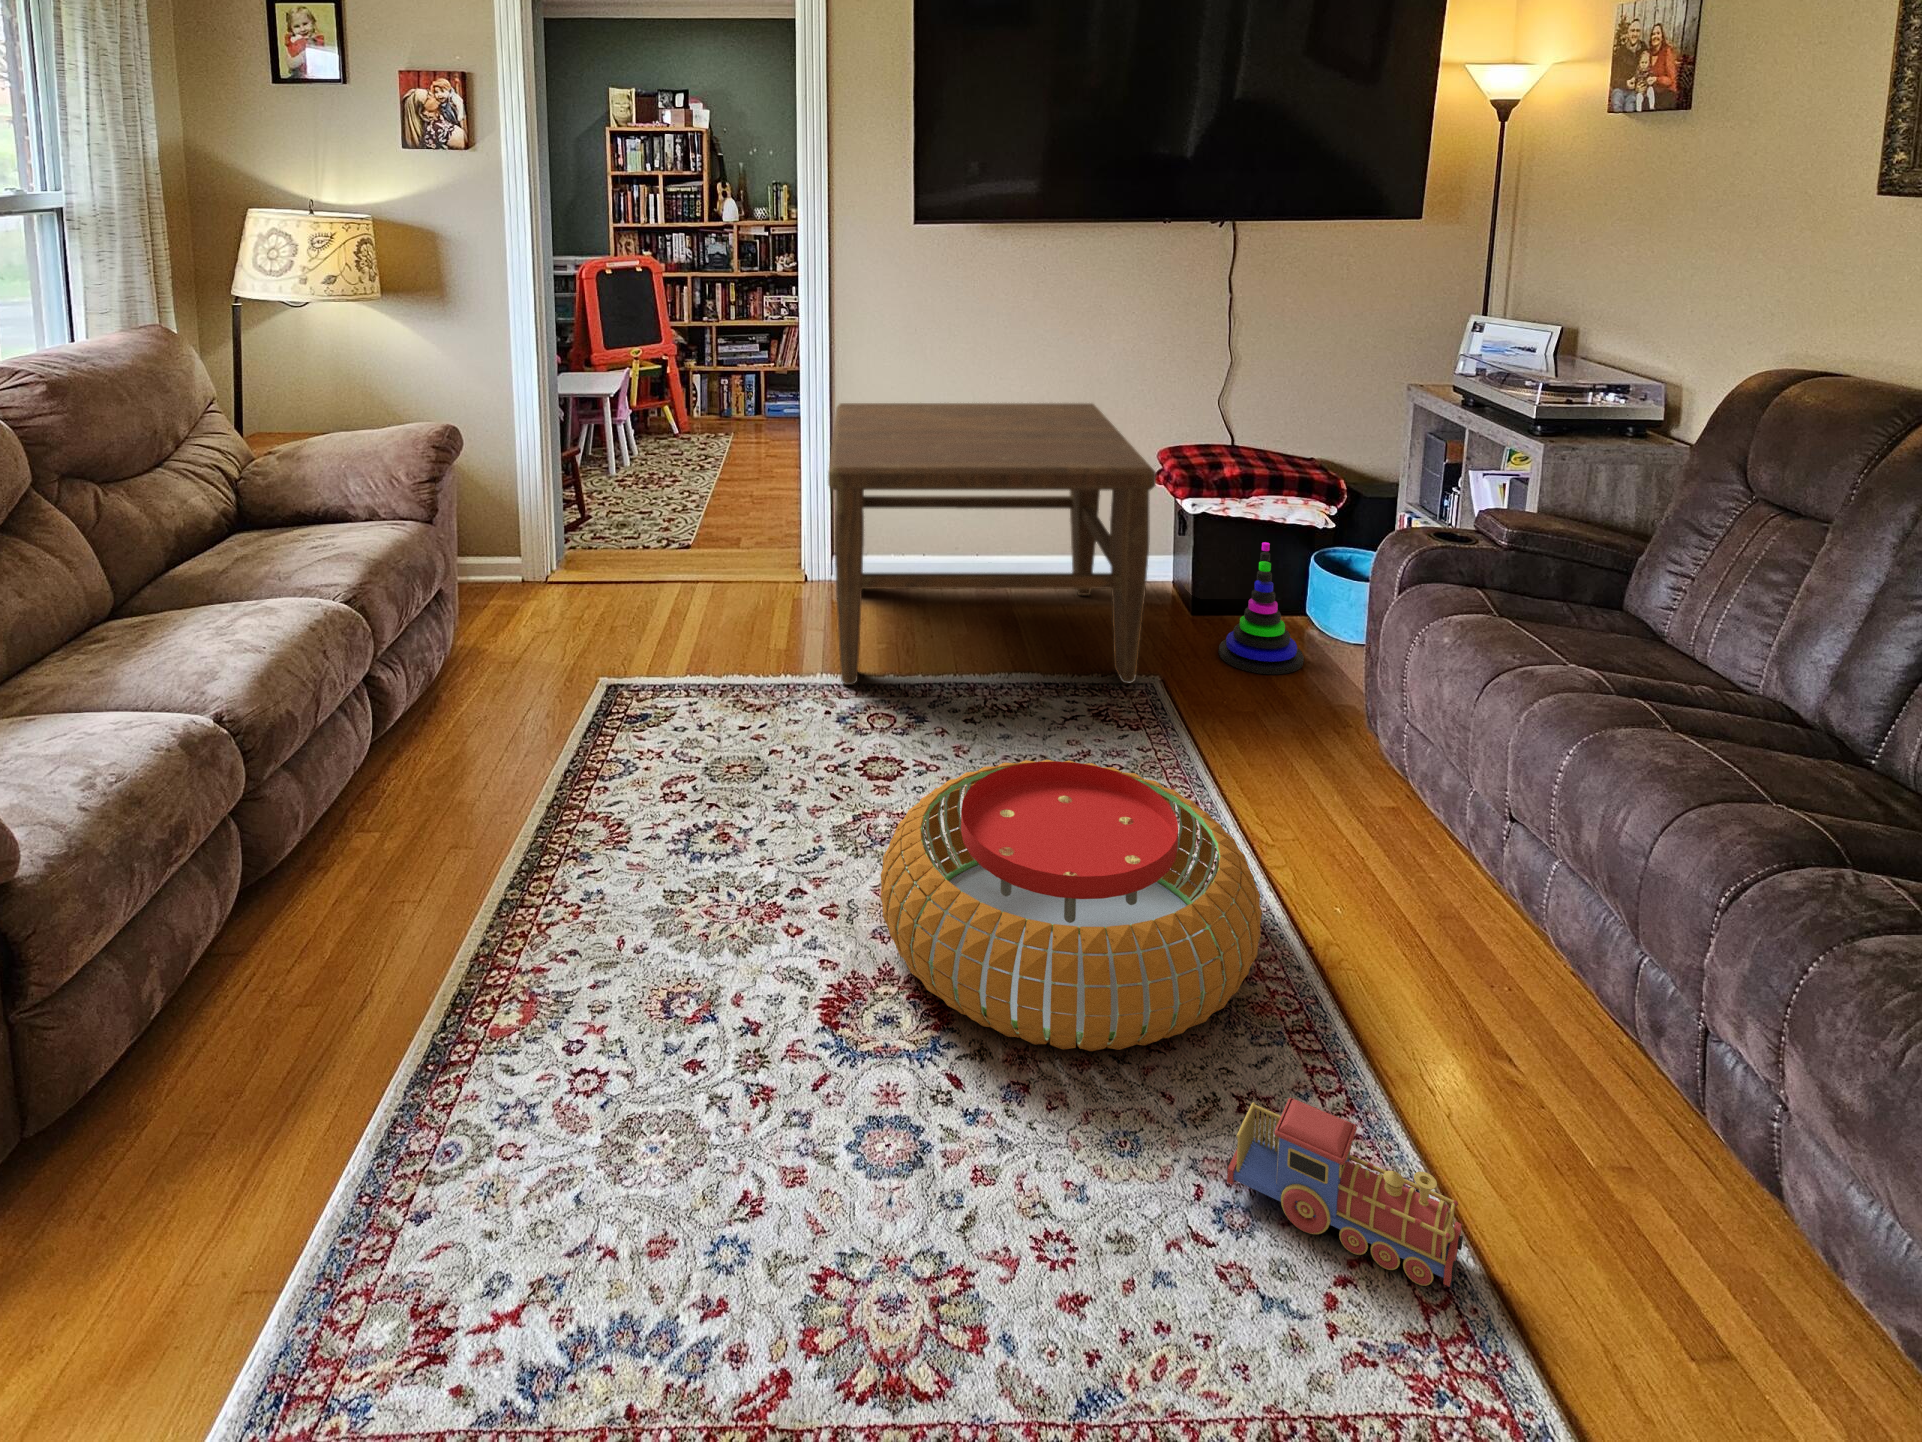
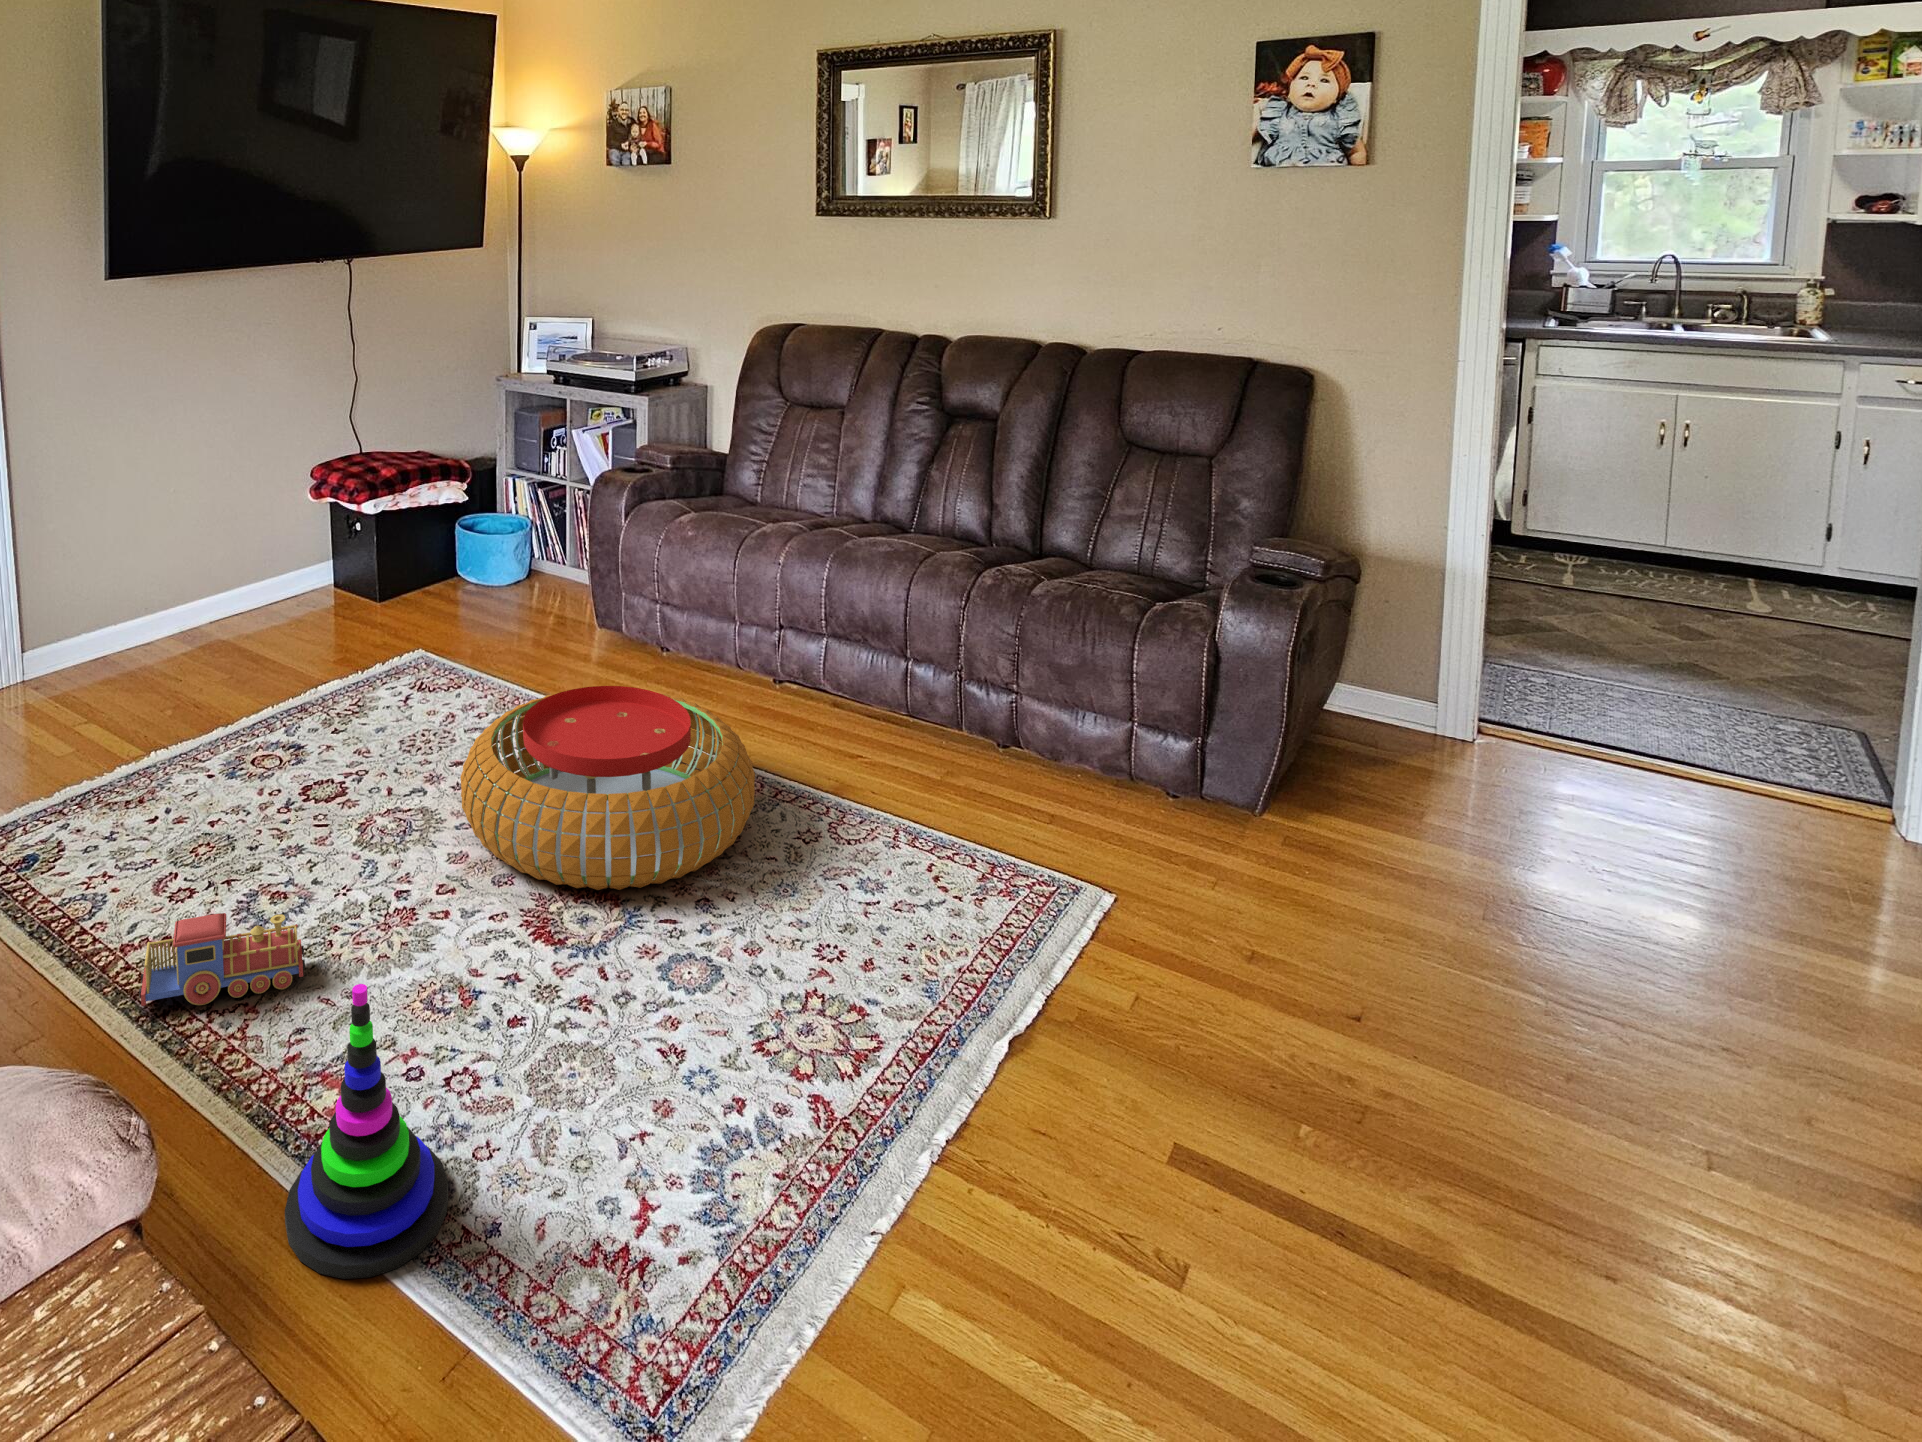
coffee table: present [828,403,1156,685] -> none [14,437,421,754]
stacking toy: present [1219,542,1304,675] -> present [285,984,448,1279]
toy train: present [1227,1098,1463,1287] -> present [139,913,305,1006]

